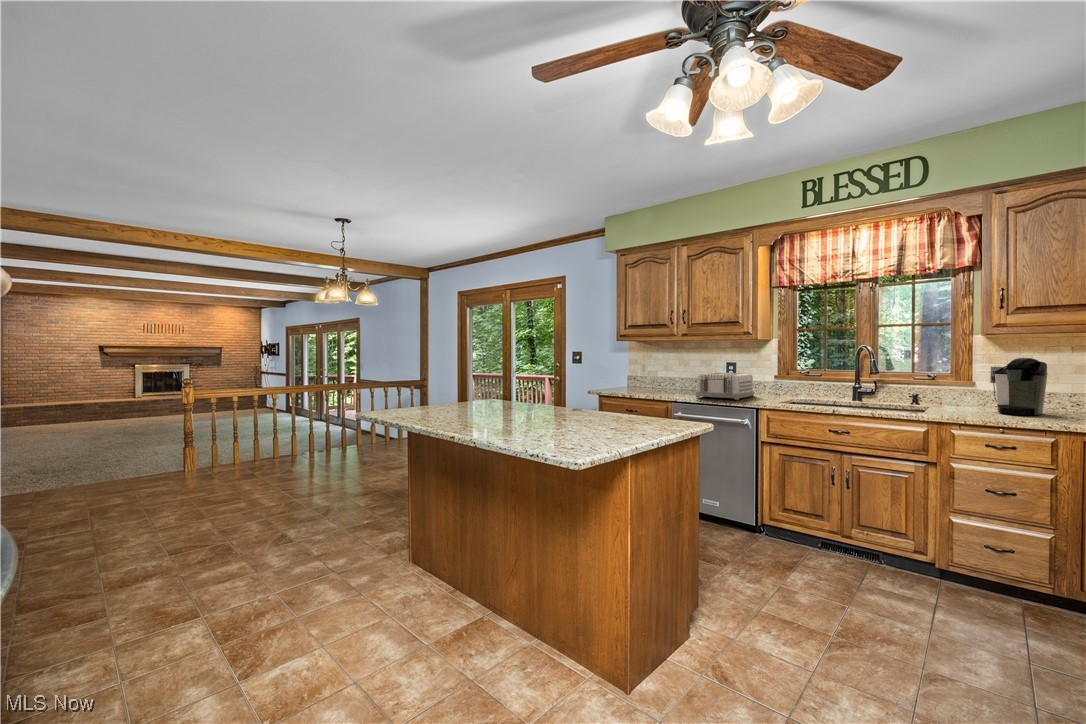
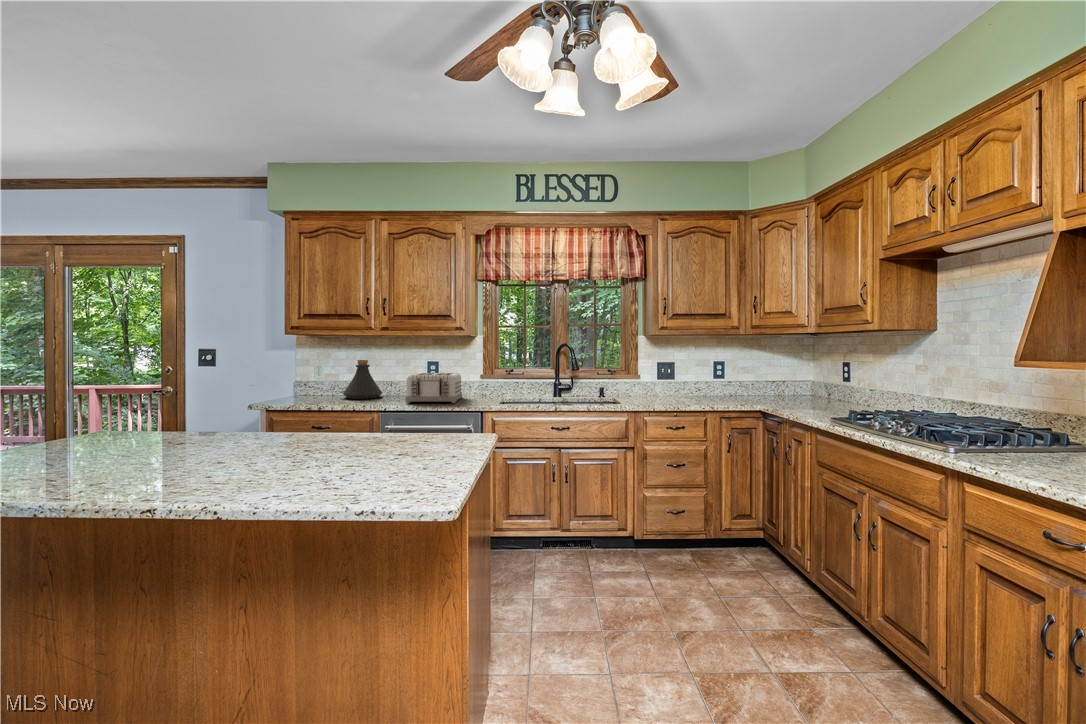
coffee maker: present [990,358,1048,415] -> none [651,356,692,402]
bottle: none [655,361,687,393] -> present [343,360,382,399]

